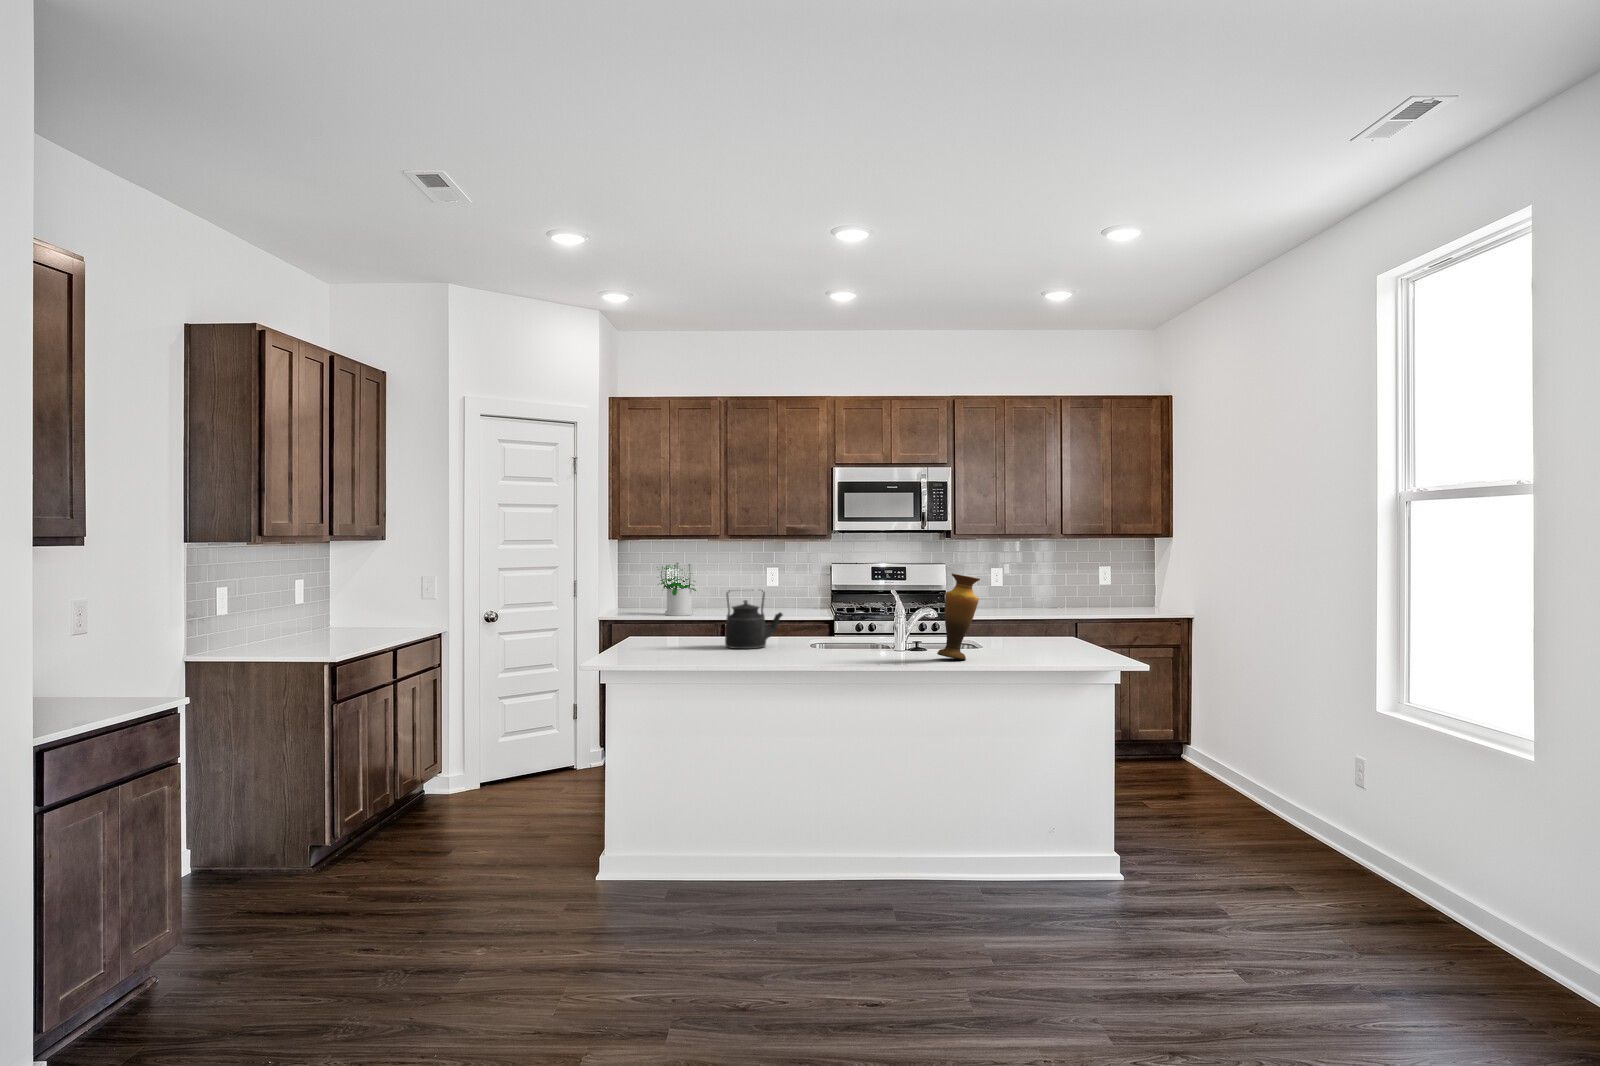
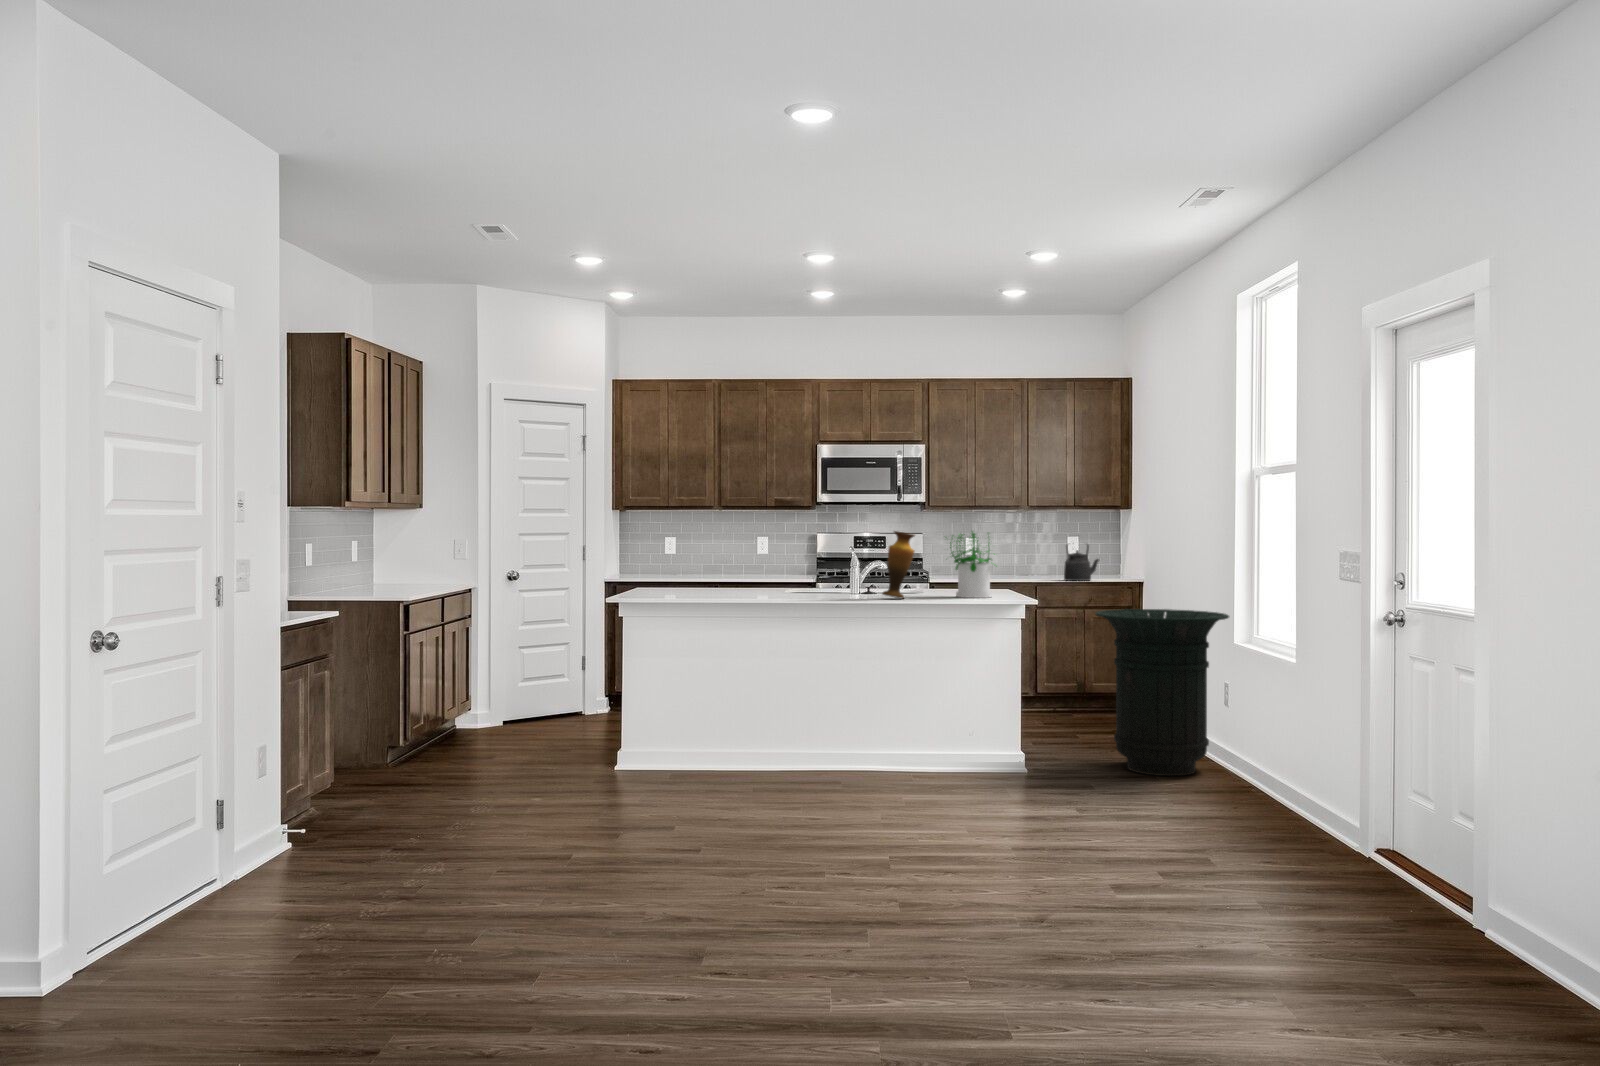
potted plant: present [657,563,696,616] -> present [950,532,997,598]
kettle: present [725,590,783,649] -> present [1064,544,1099,581]
trash can: none [1201,667,1382,889] -> present [1096,609,1229,776]

